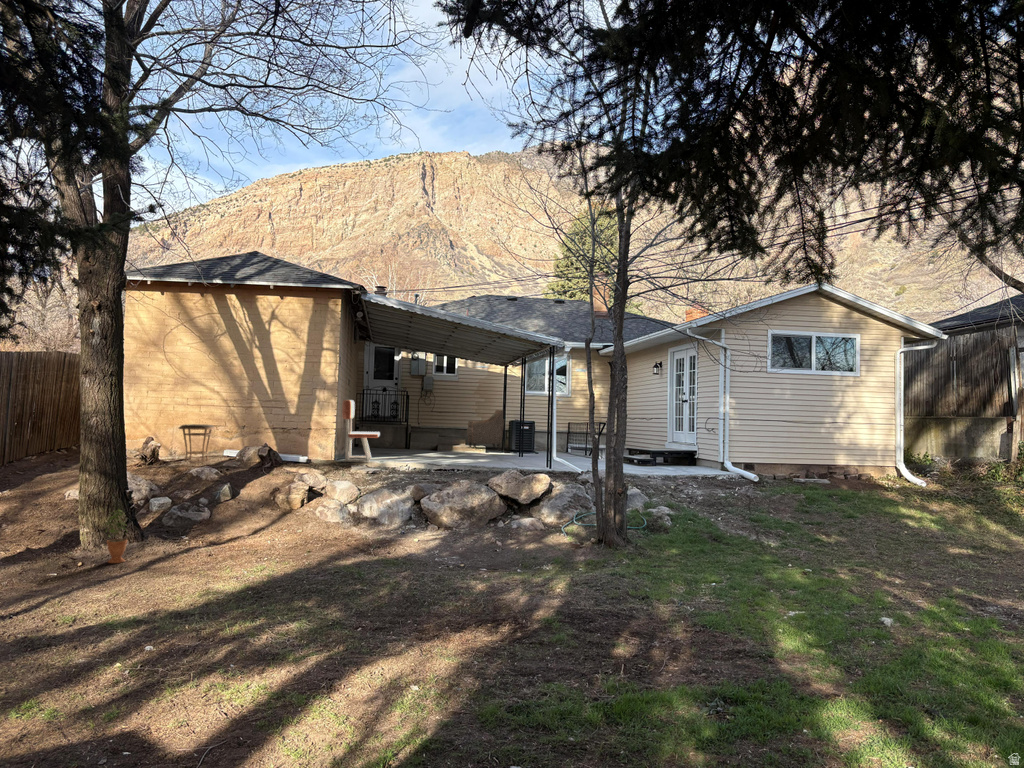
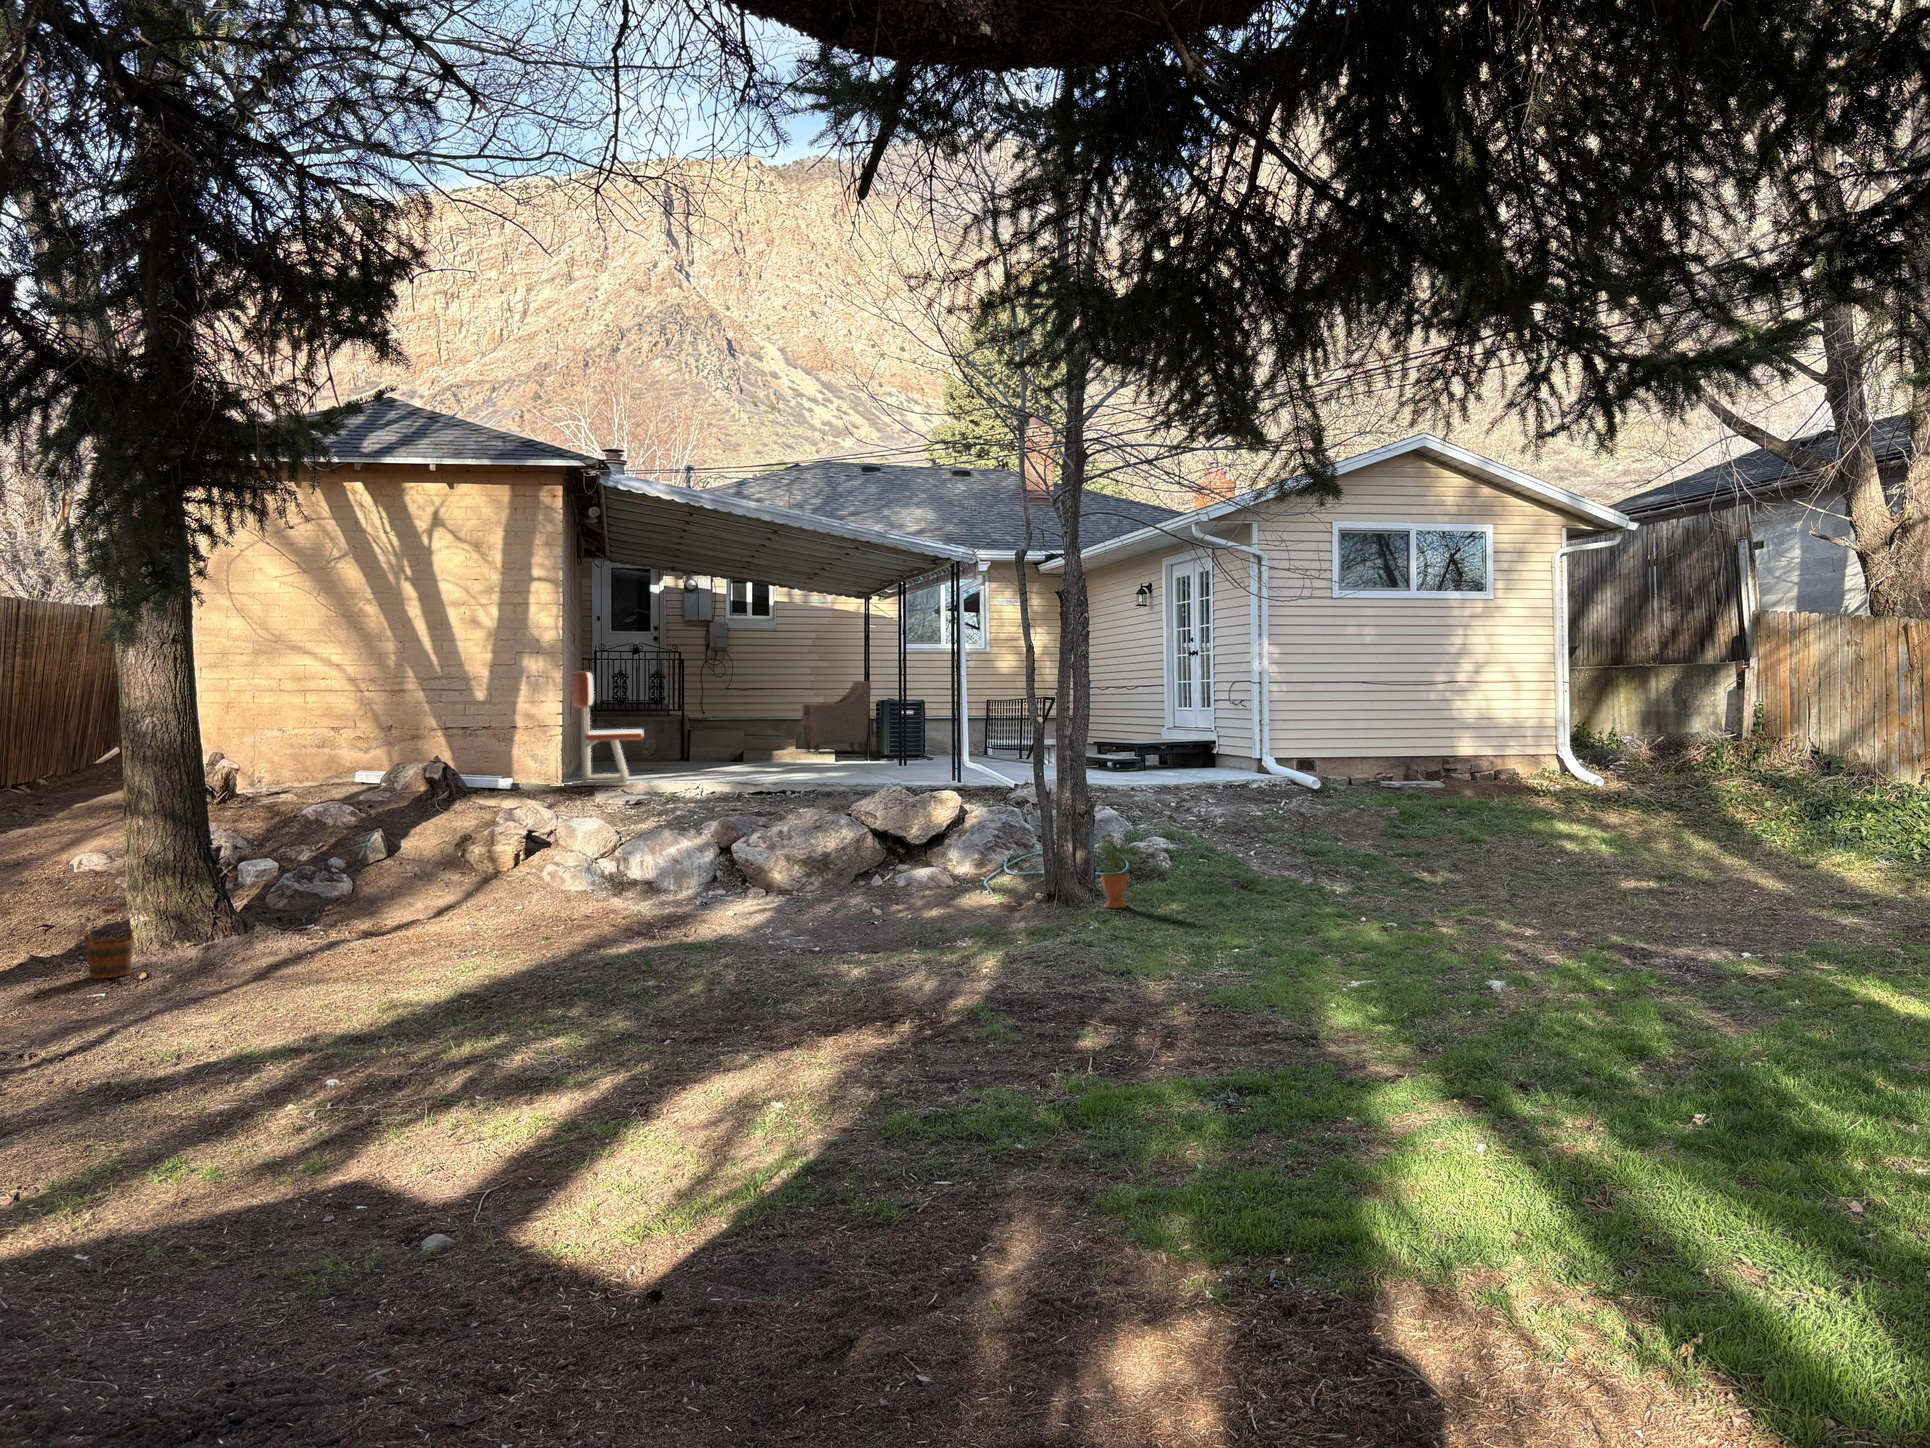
side table: present [179,424,216,462] -> none [263,727,335,798]
potted plant: present [105,509,127,563] -> present [1095,831,1129,908]
wooden bucket: none [52,524,81,564] -> present [84,908,134,979]

